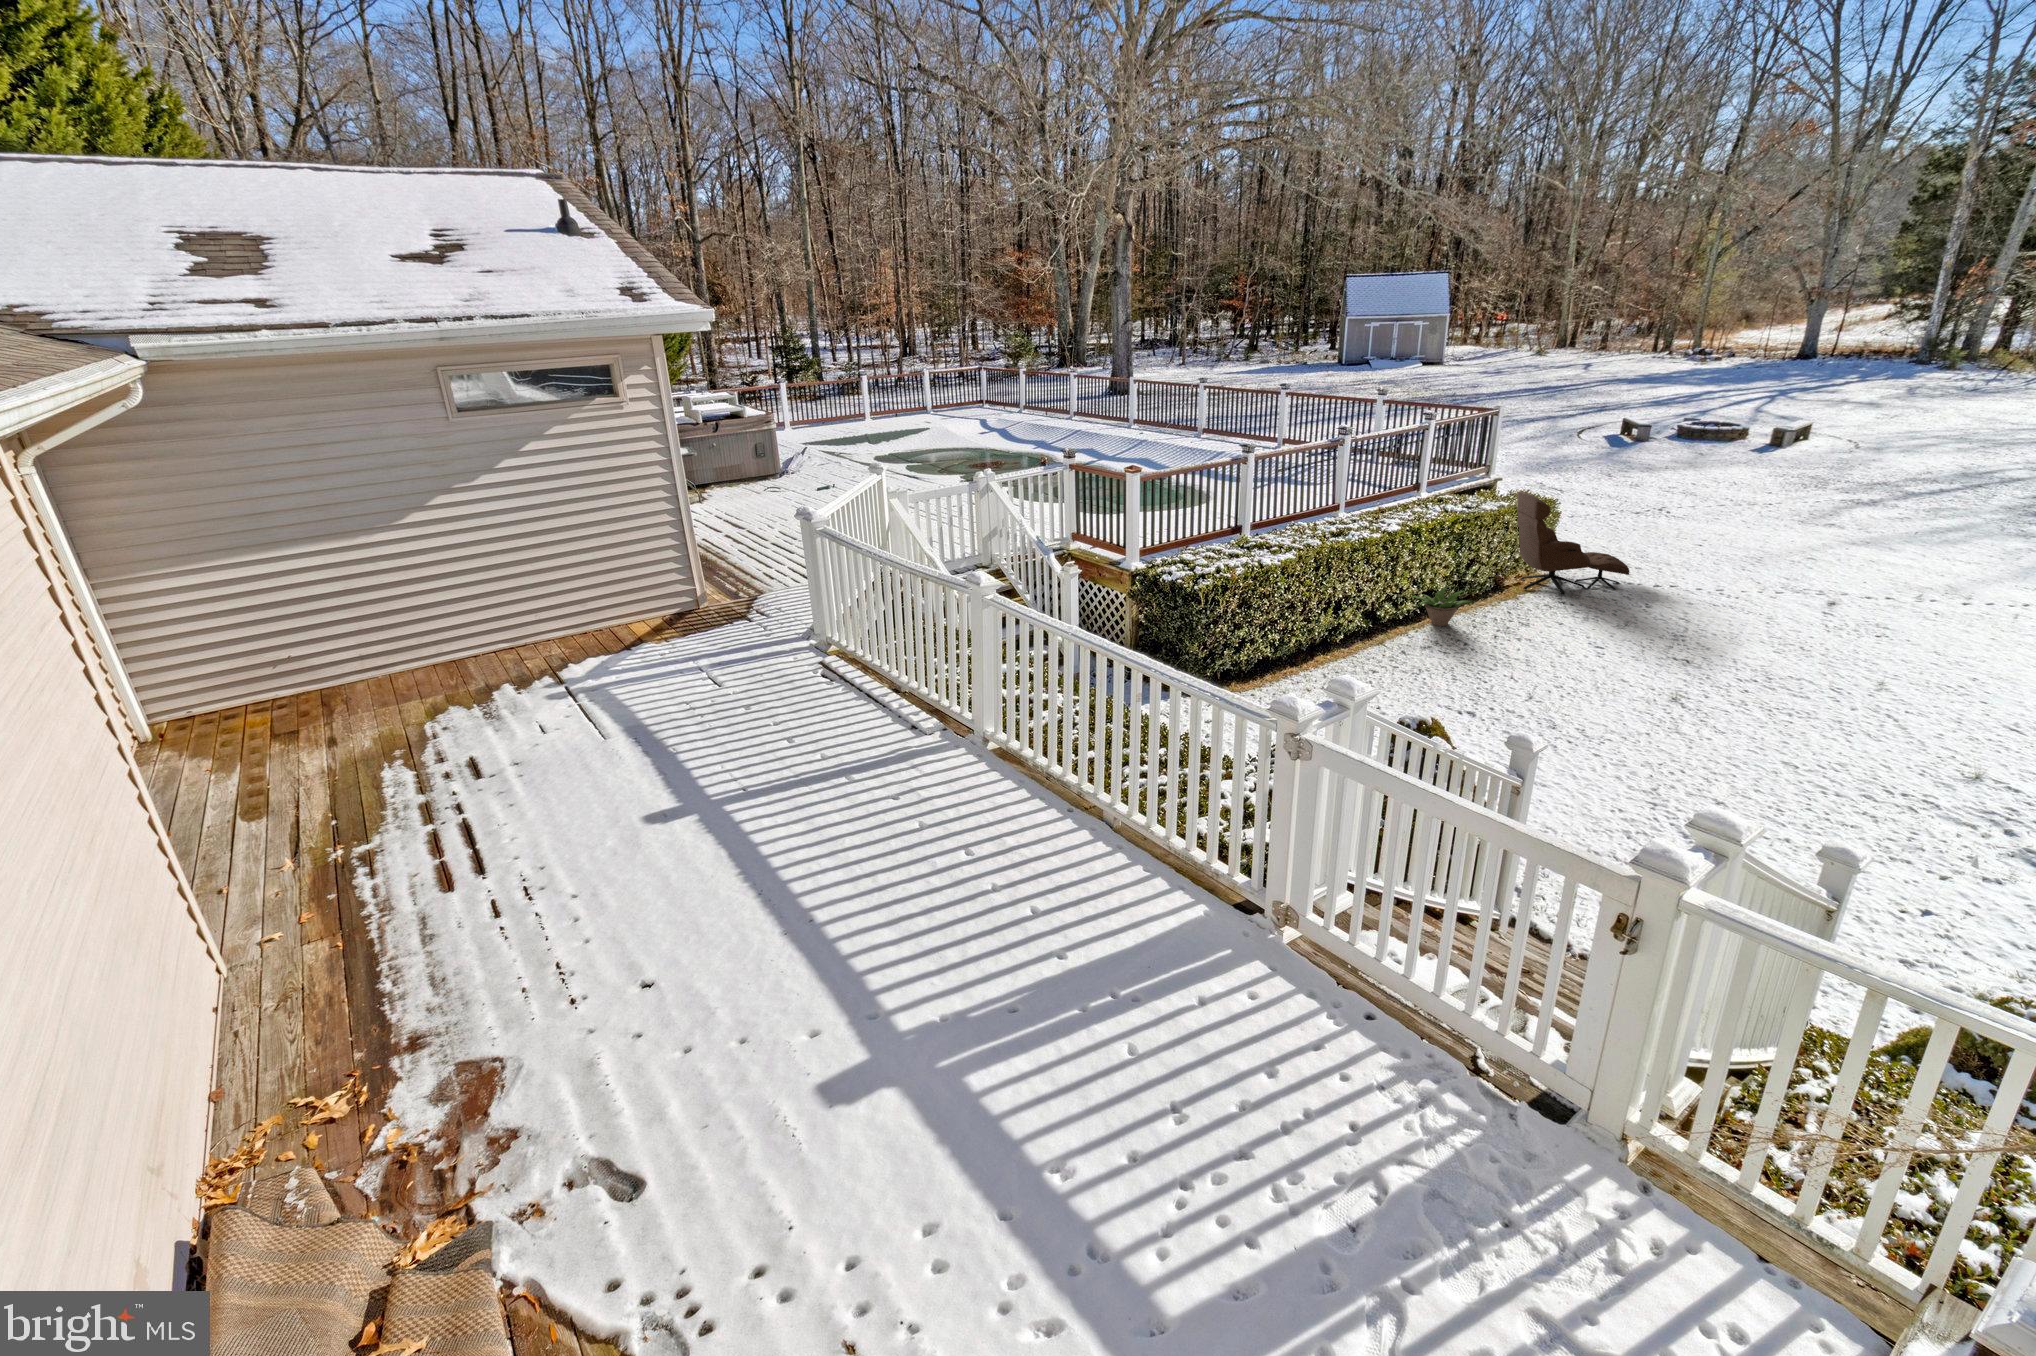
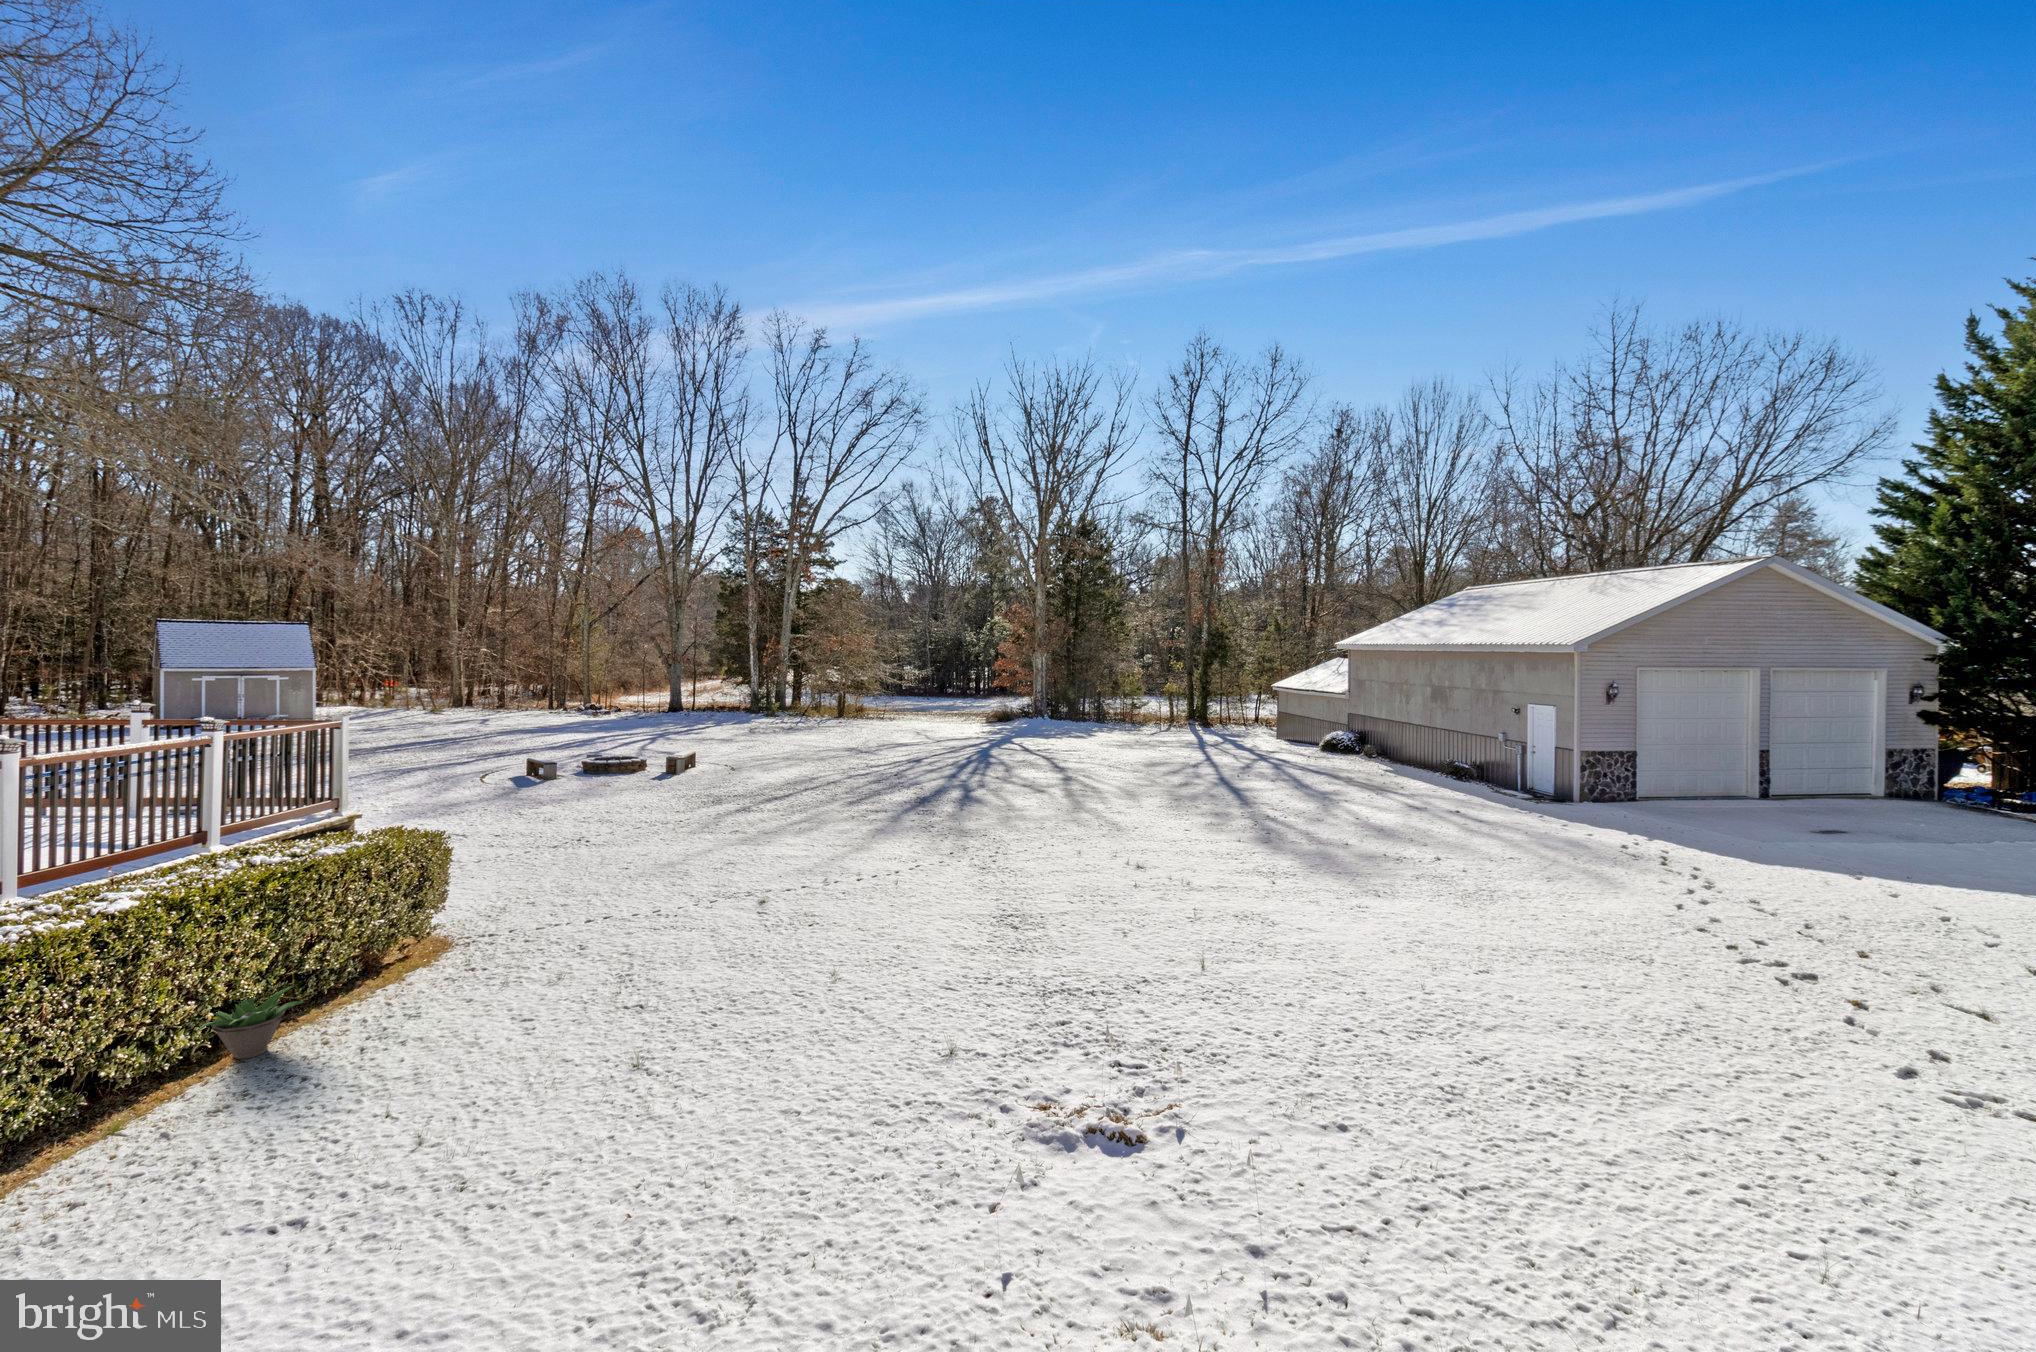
lounge chair: present [1517,492,1629,595] -> none [374,825,548,963]

